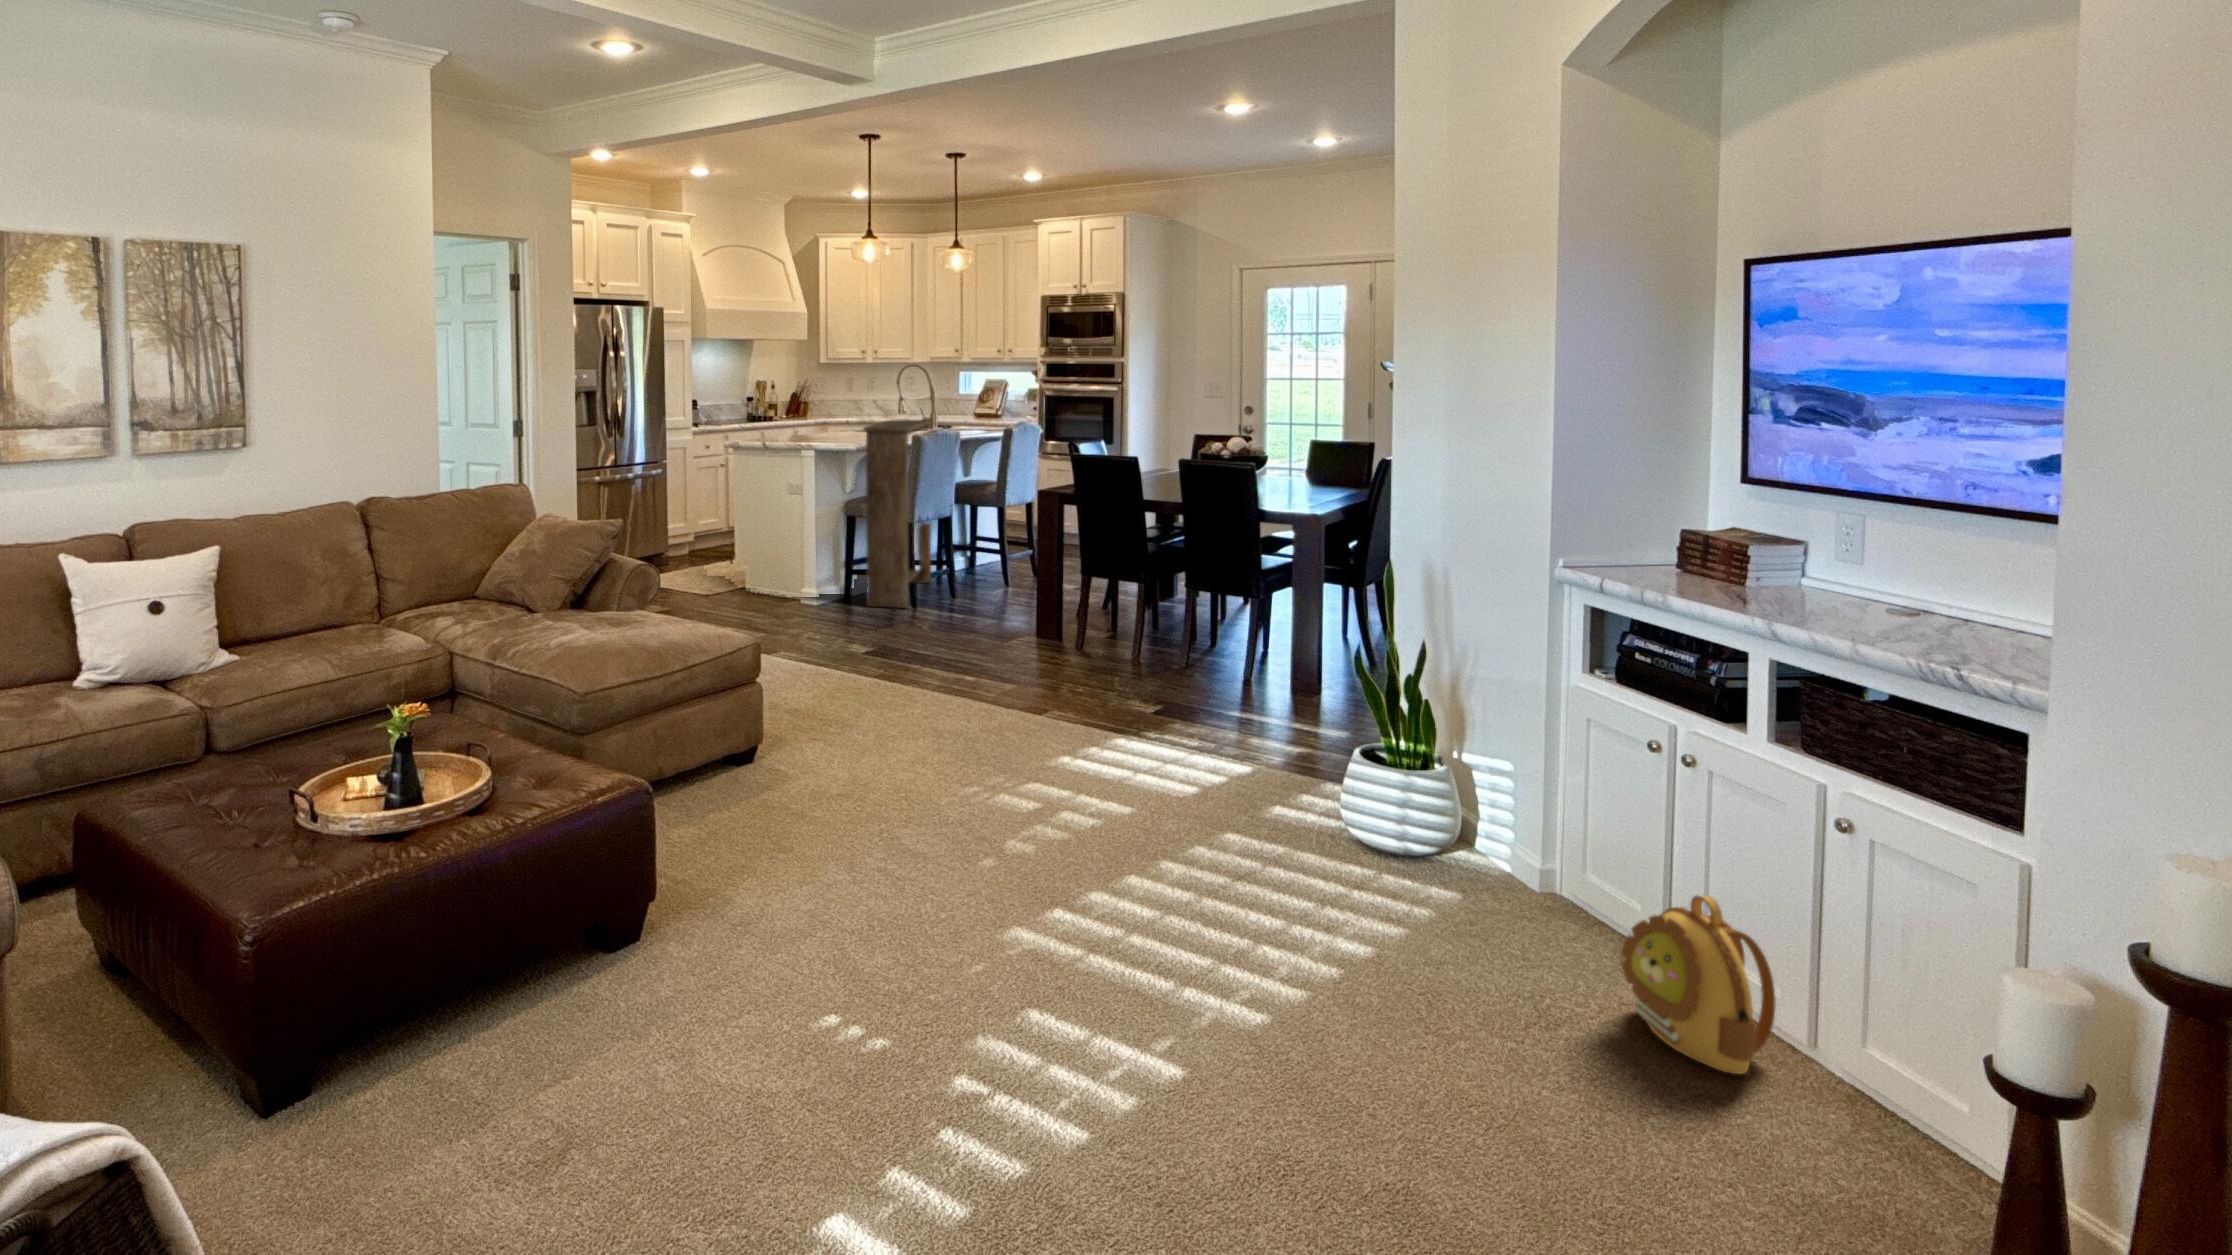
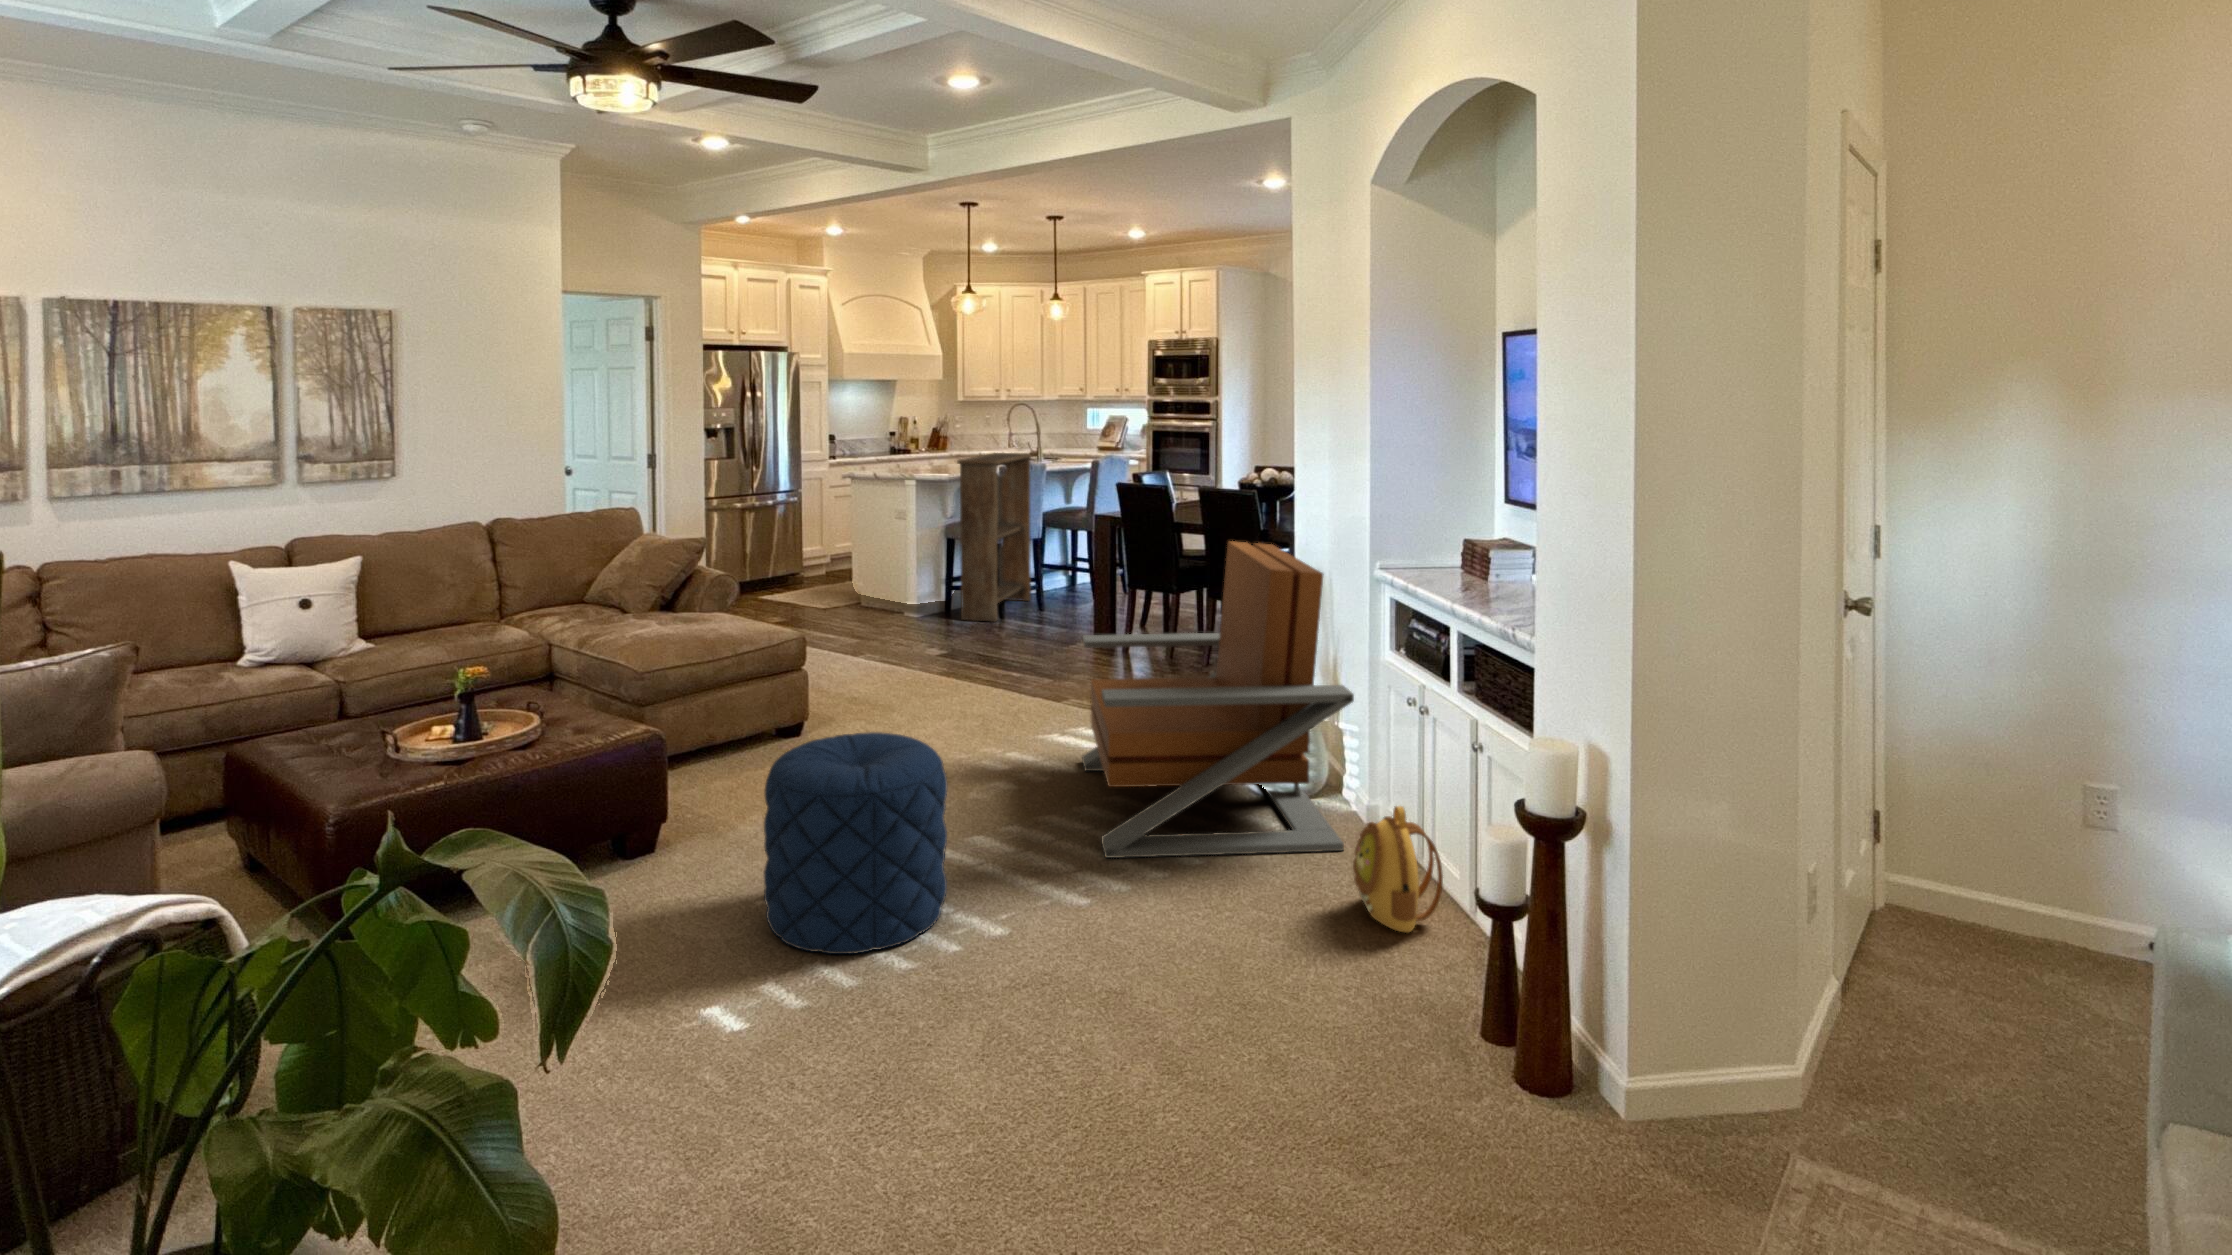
lounge chair: none [1119,526,1560,946] -> present [1082,541,1354,858]
pouf: none [840,792,1089,1120] -> present [764,732,947,954]

